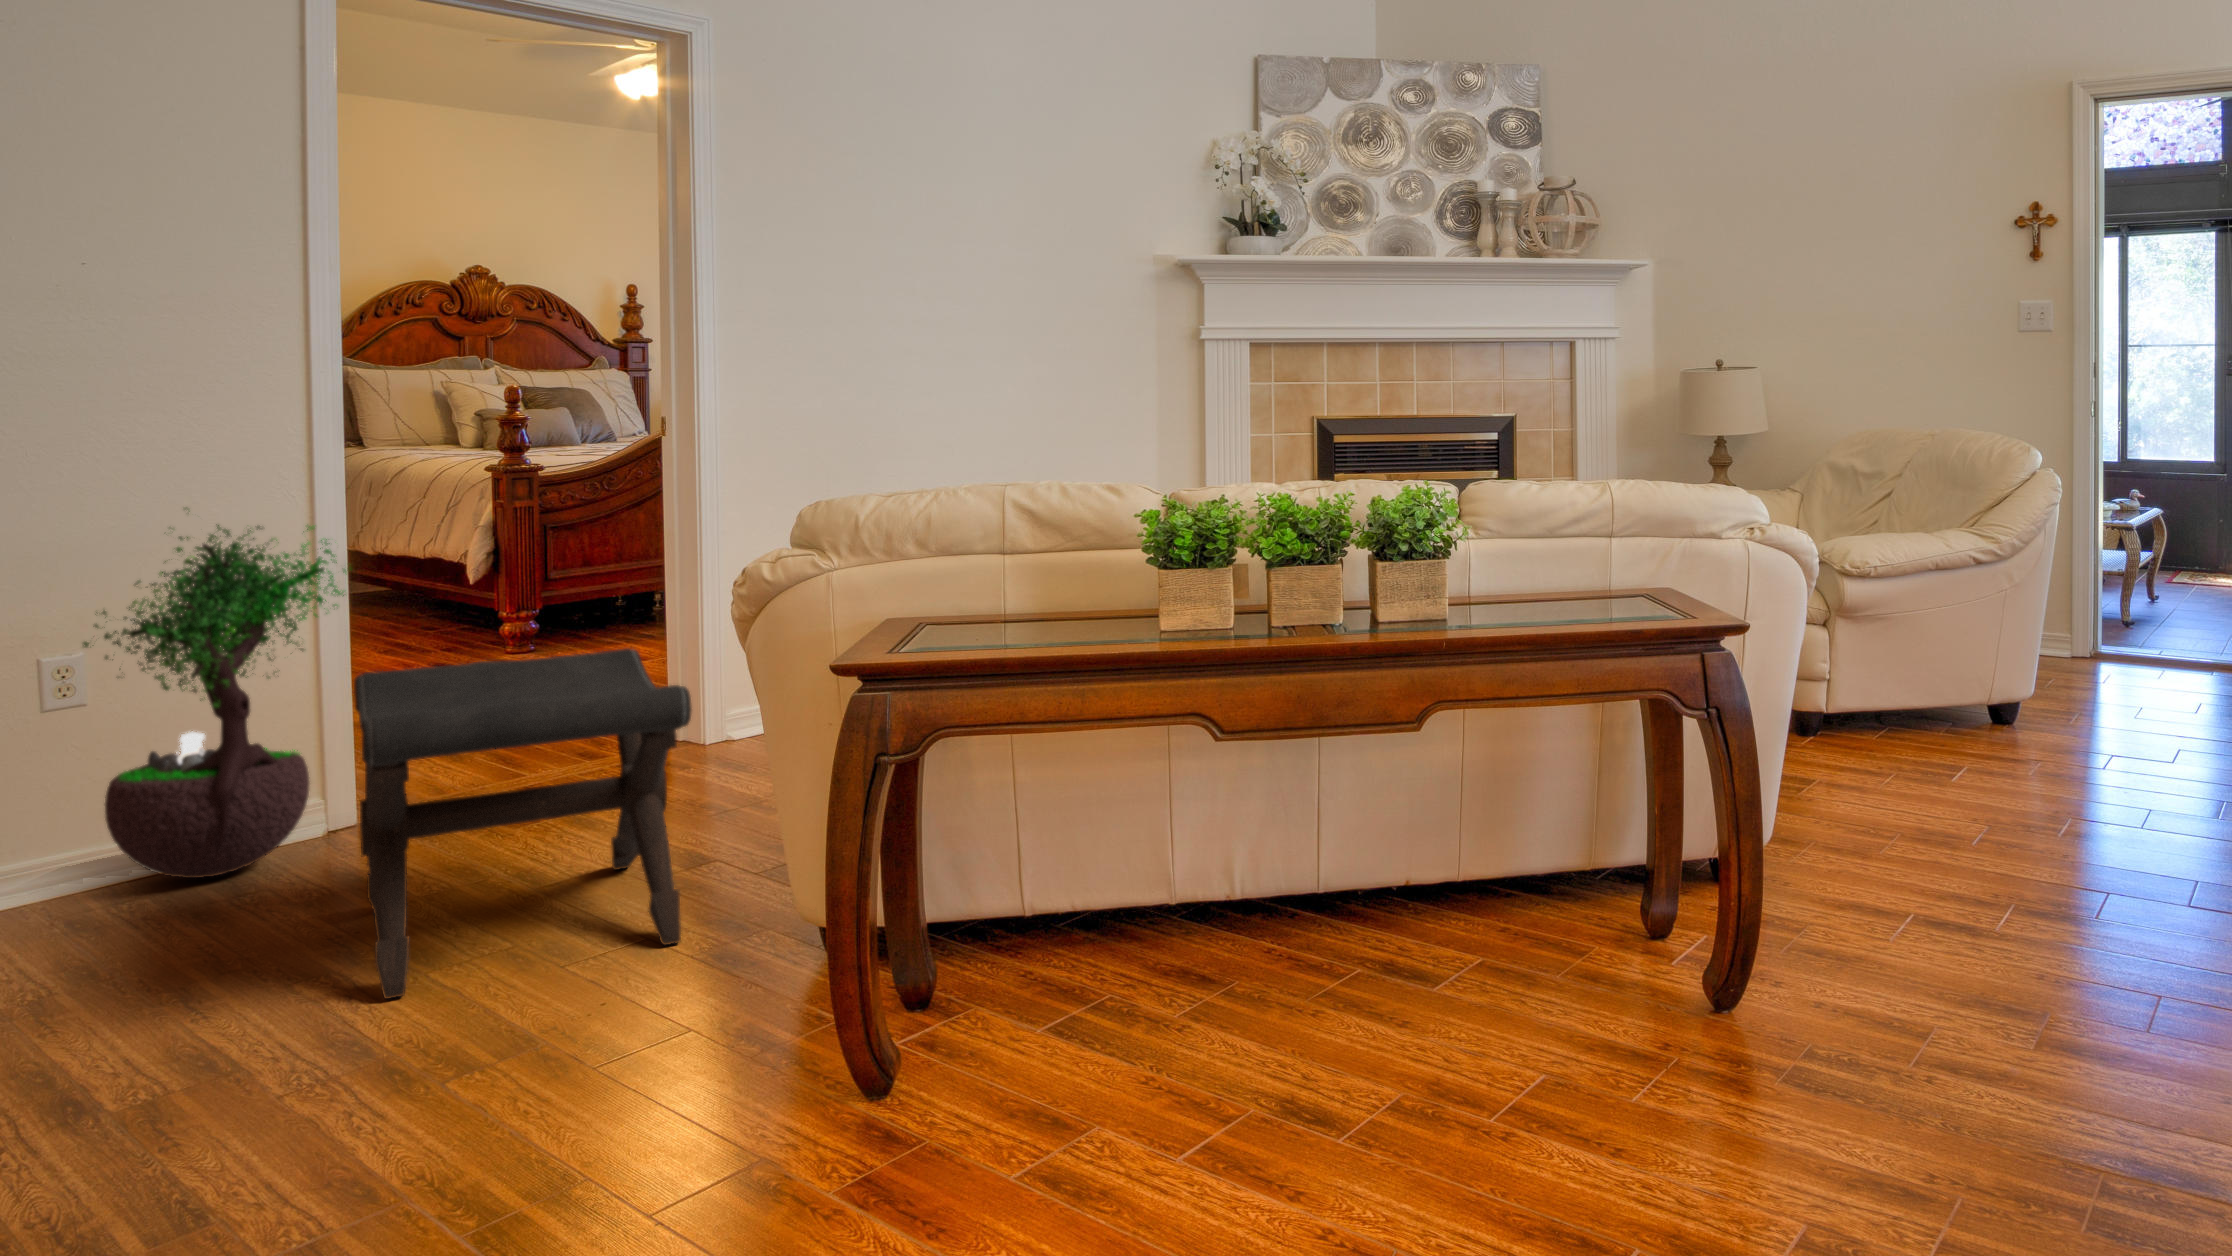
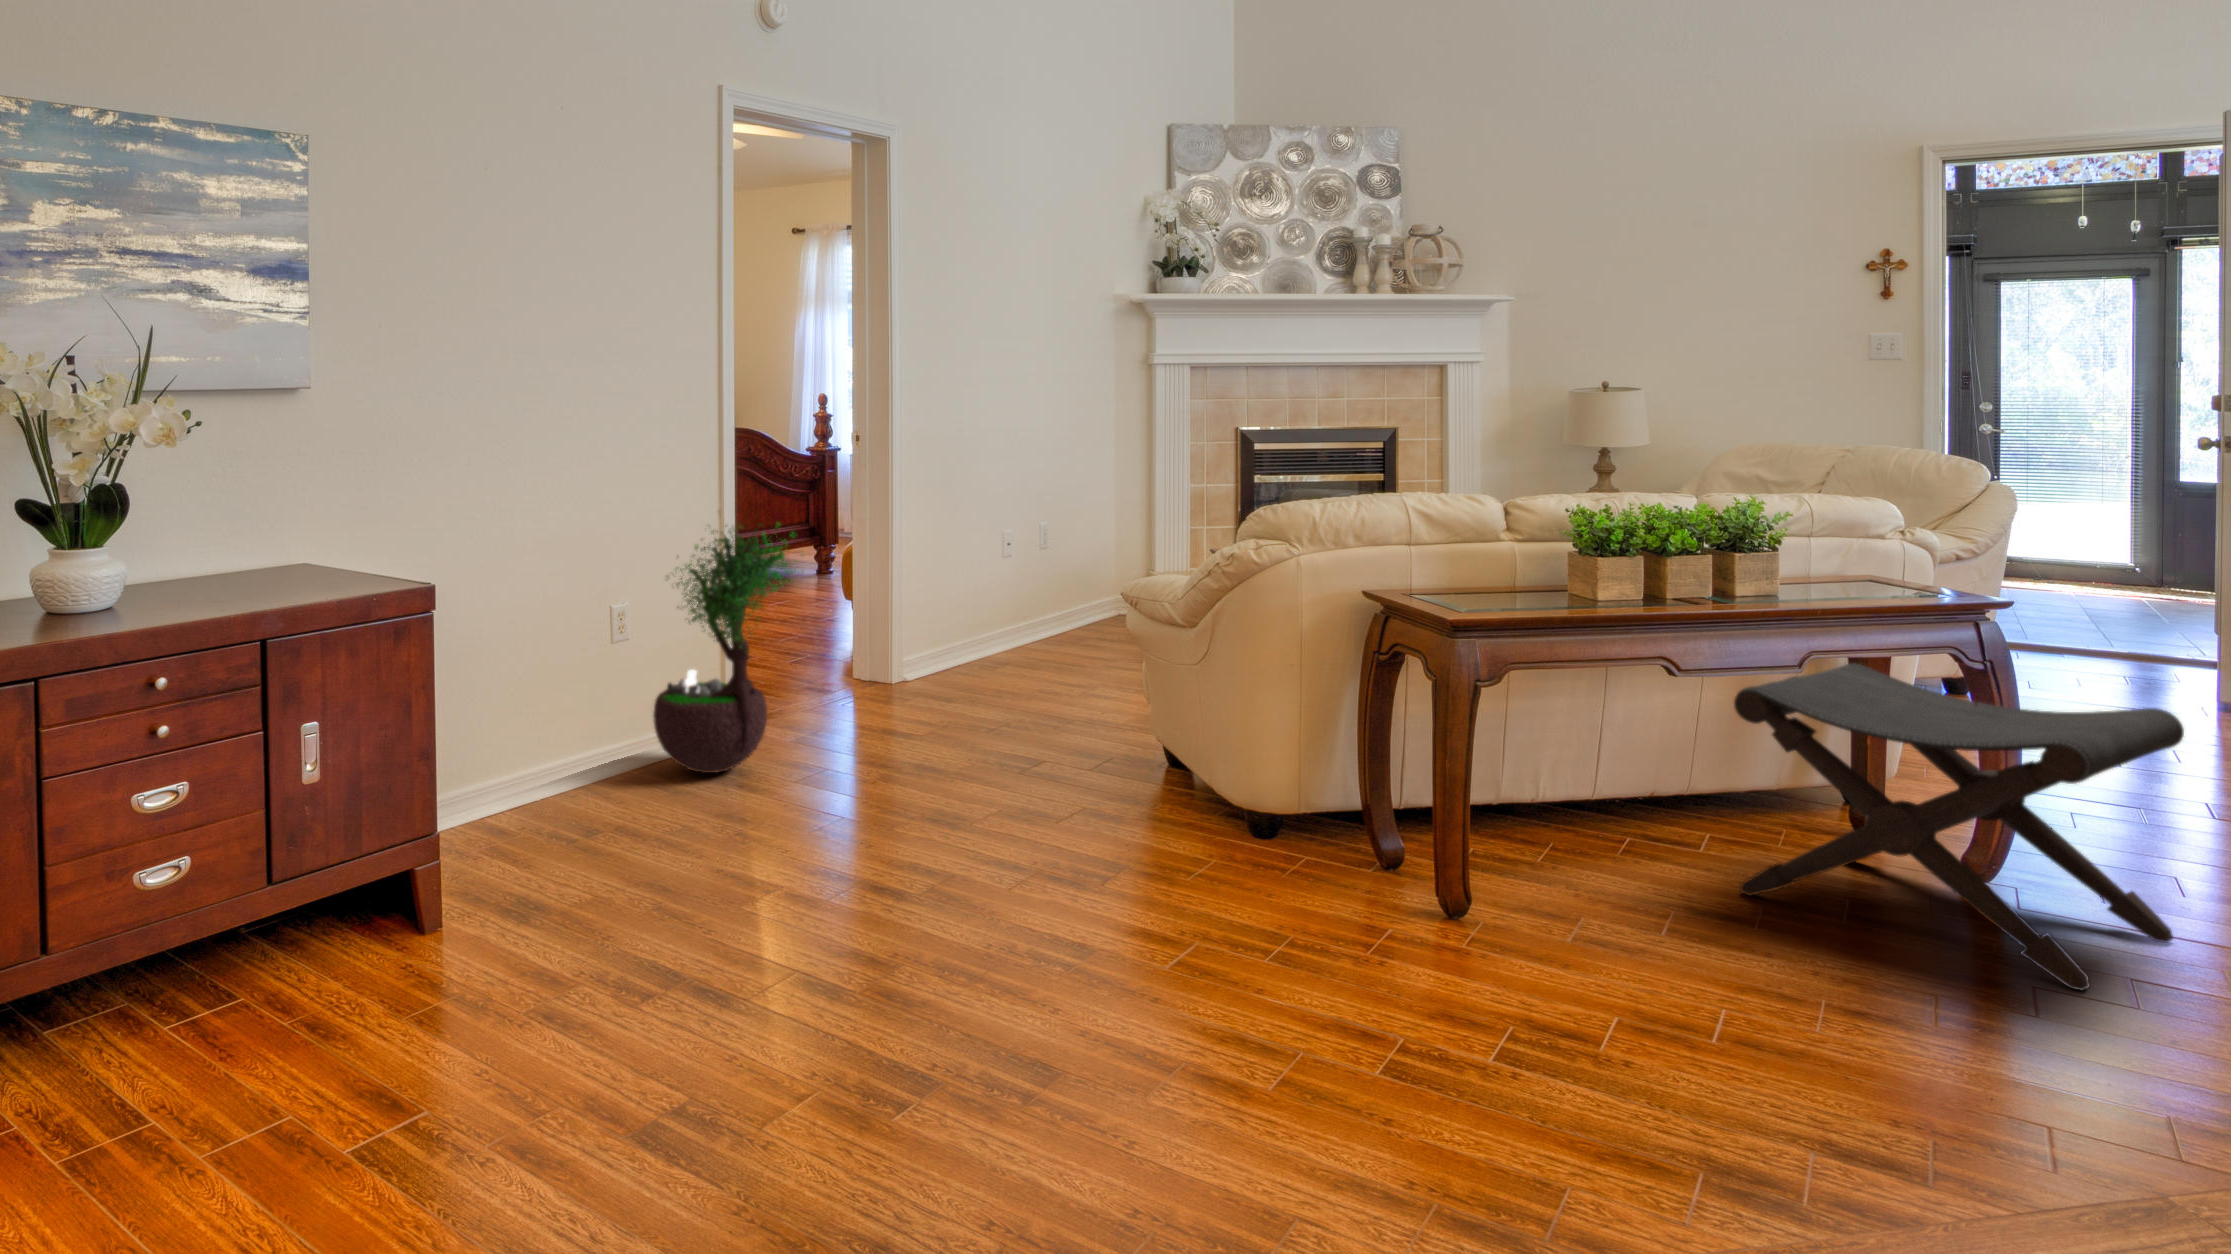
footstool: present [354,648,692,999] -> present [1734,663,2184,990]

